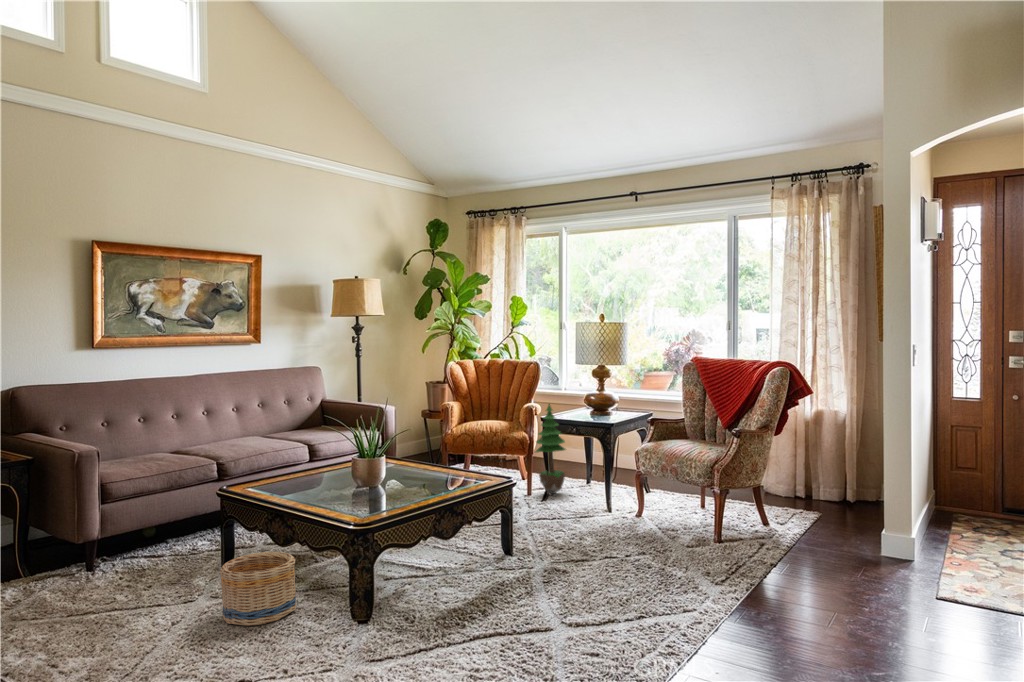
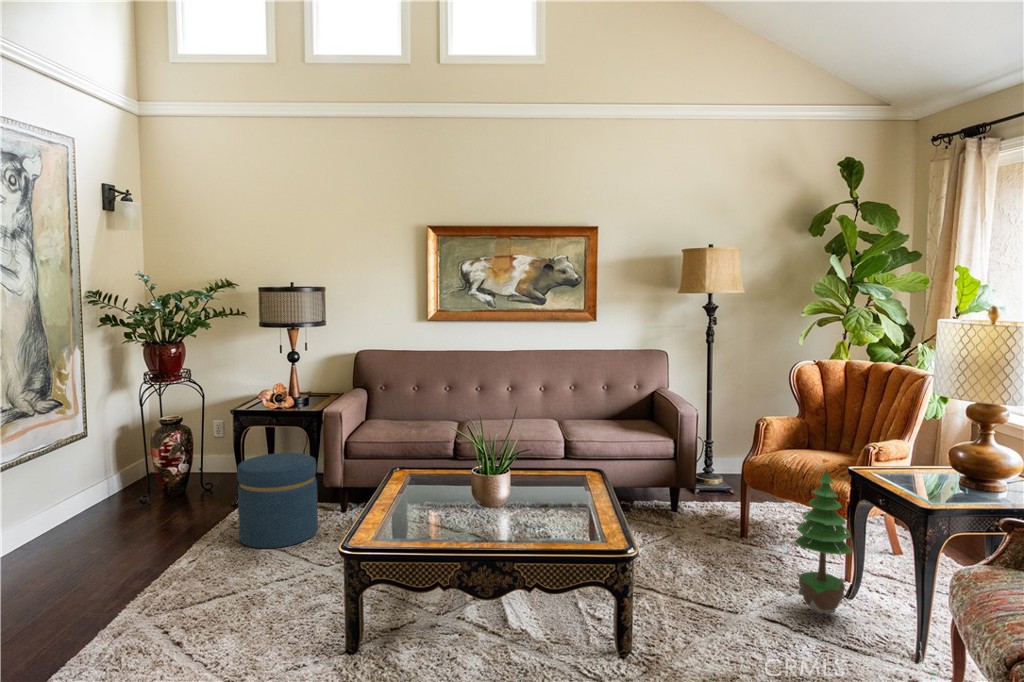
ottoman: none [21,497,134,616] -> present [237,453,318,548]
basket: present [220,552,296,626] -> none [233,553,306,629]

